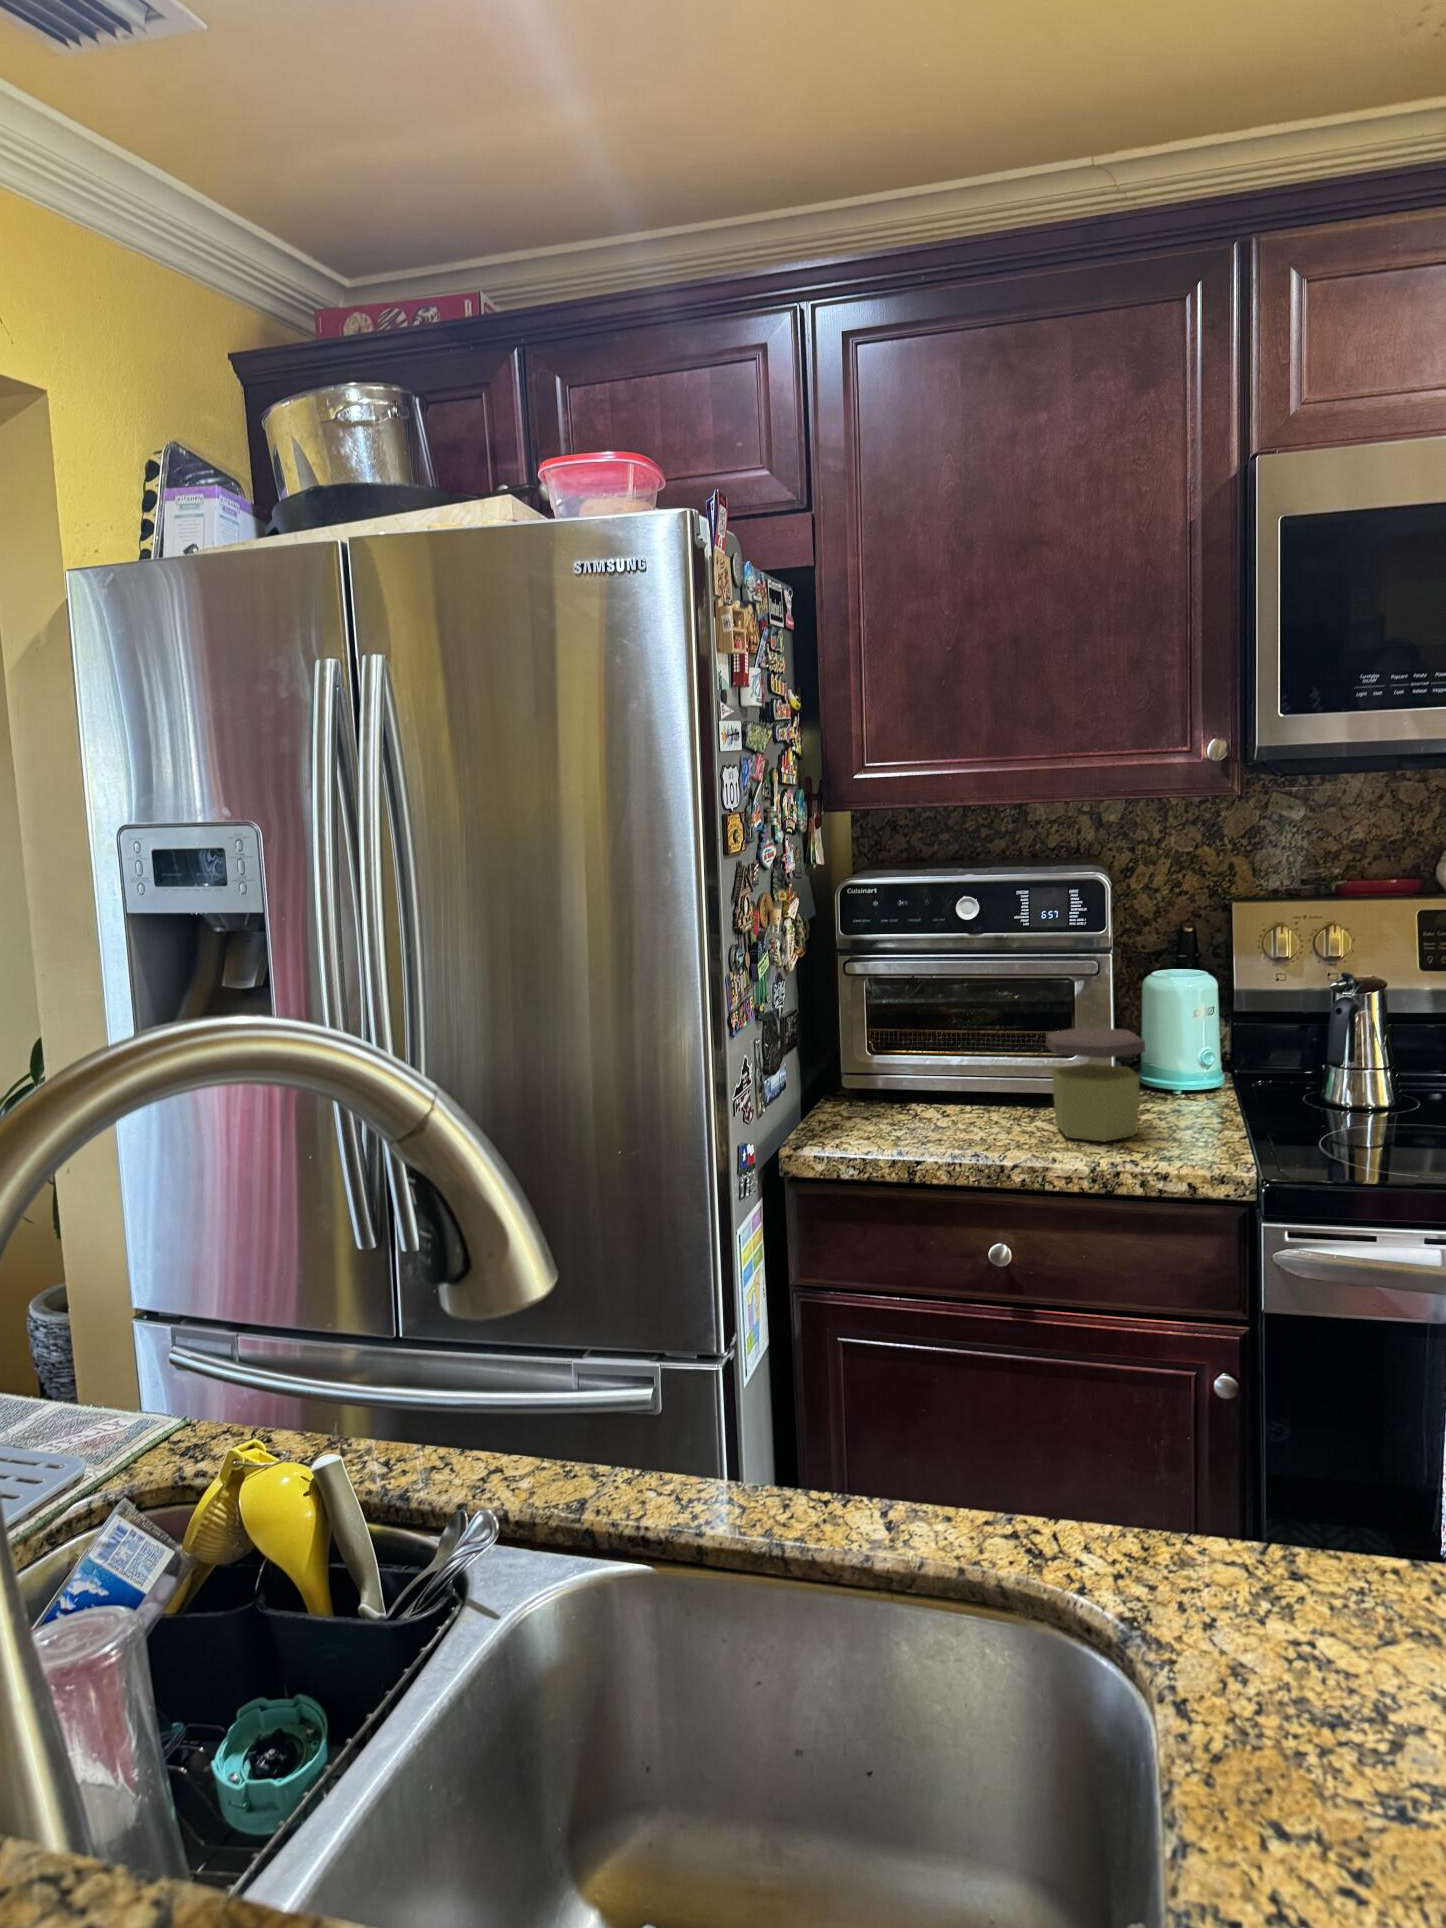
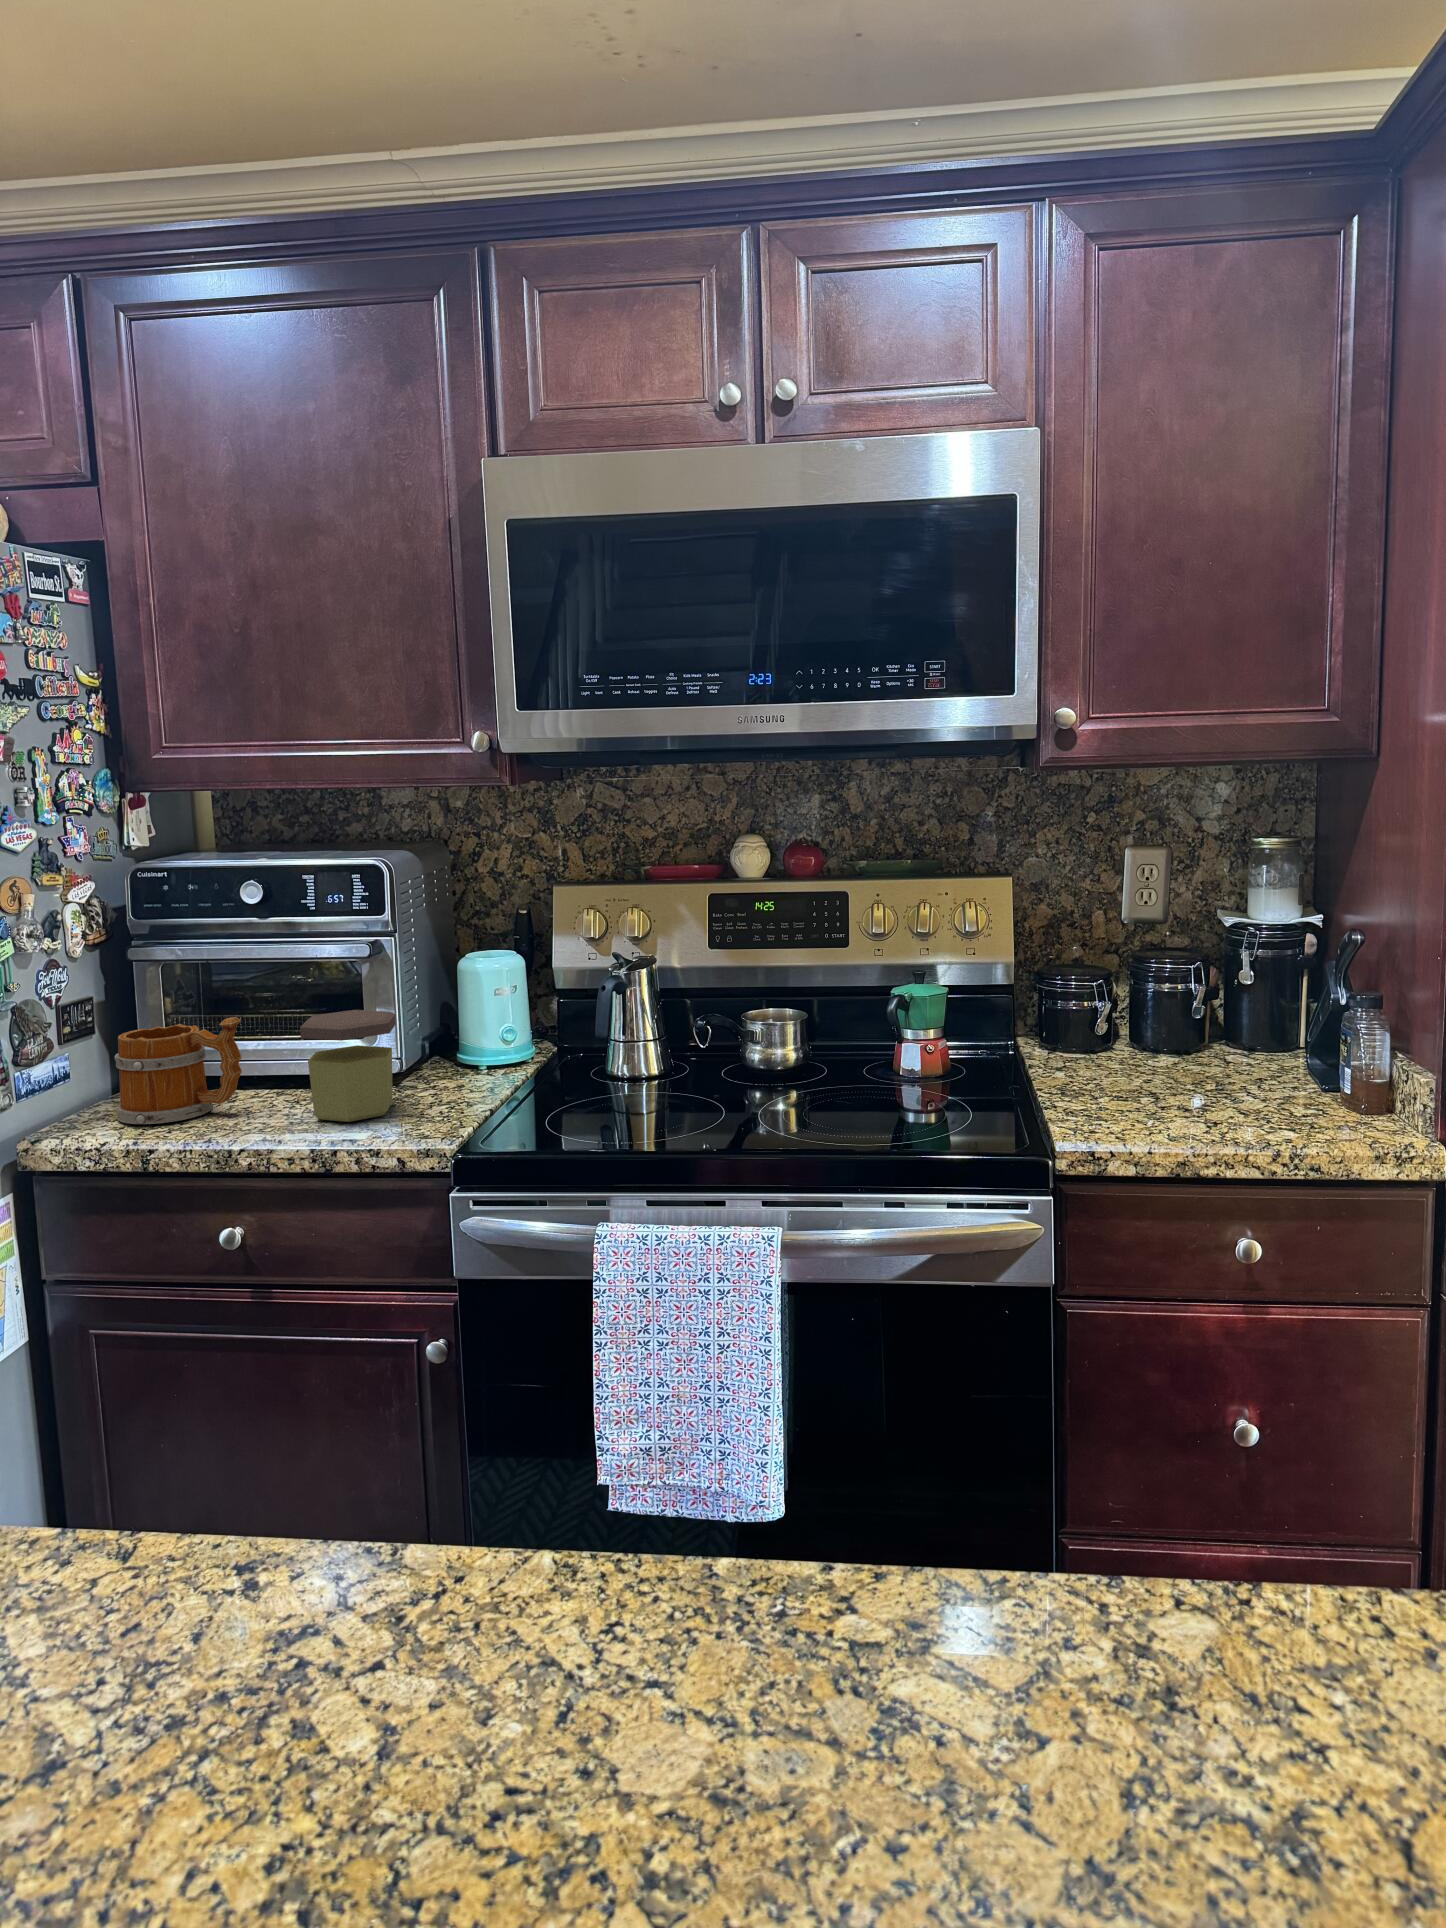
mug: none [850,1032,978,1136] -> present [115,1017,242,1124]

